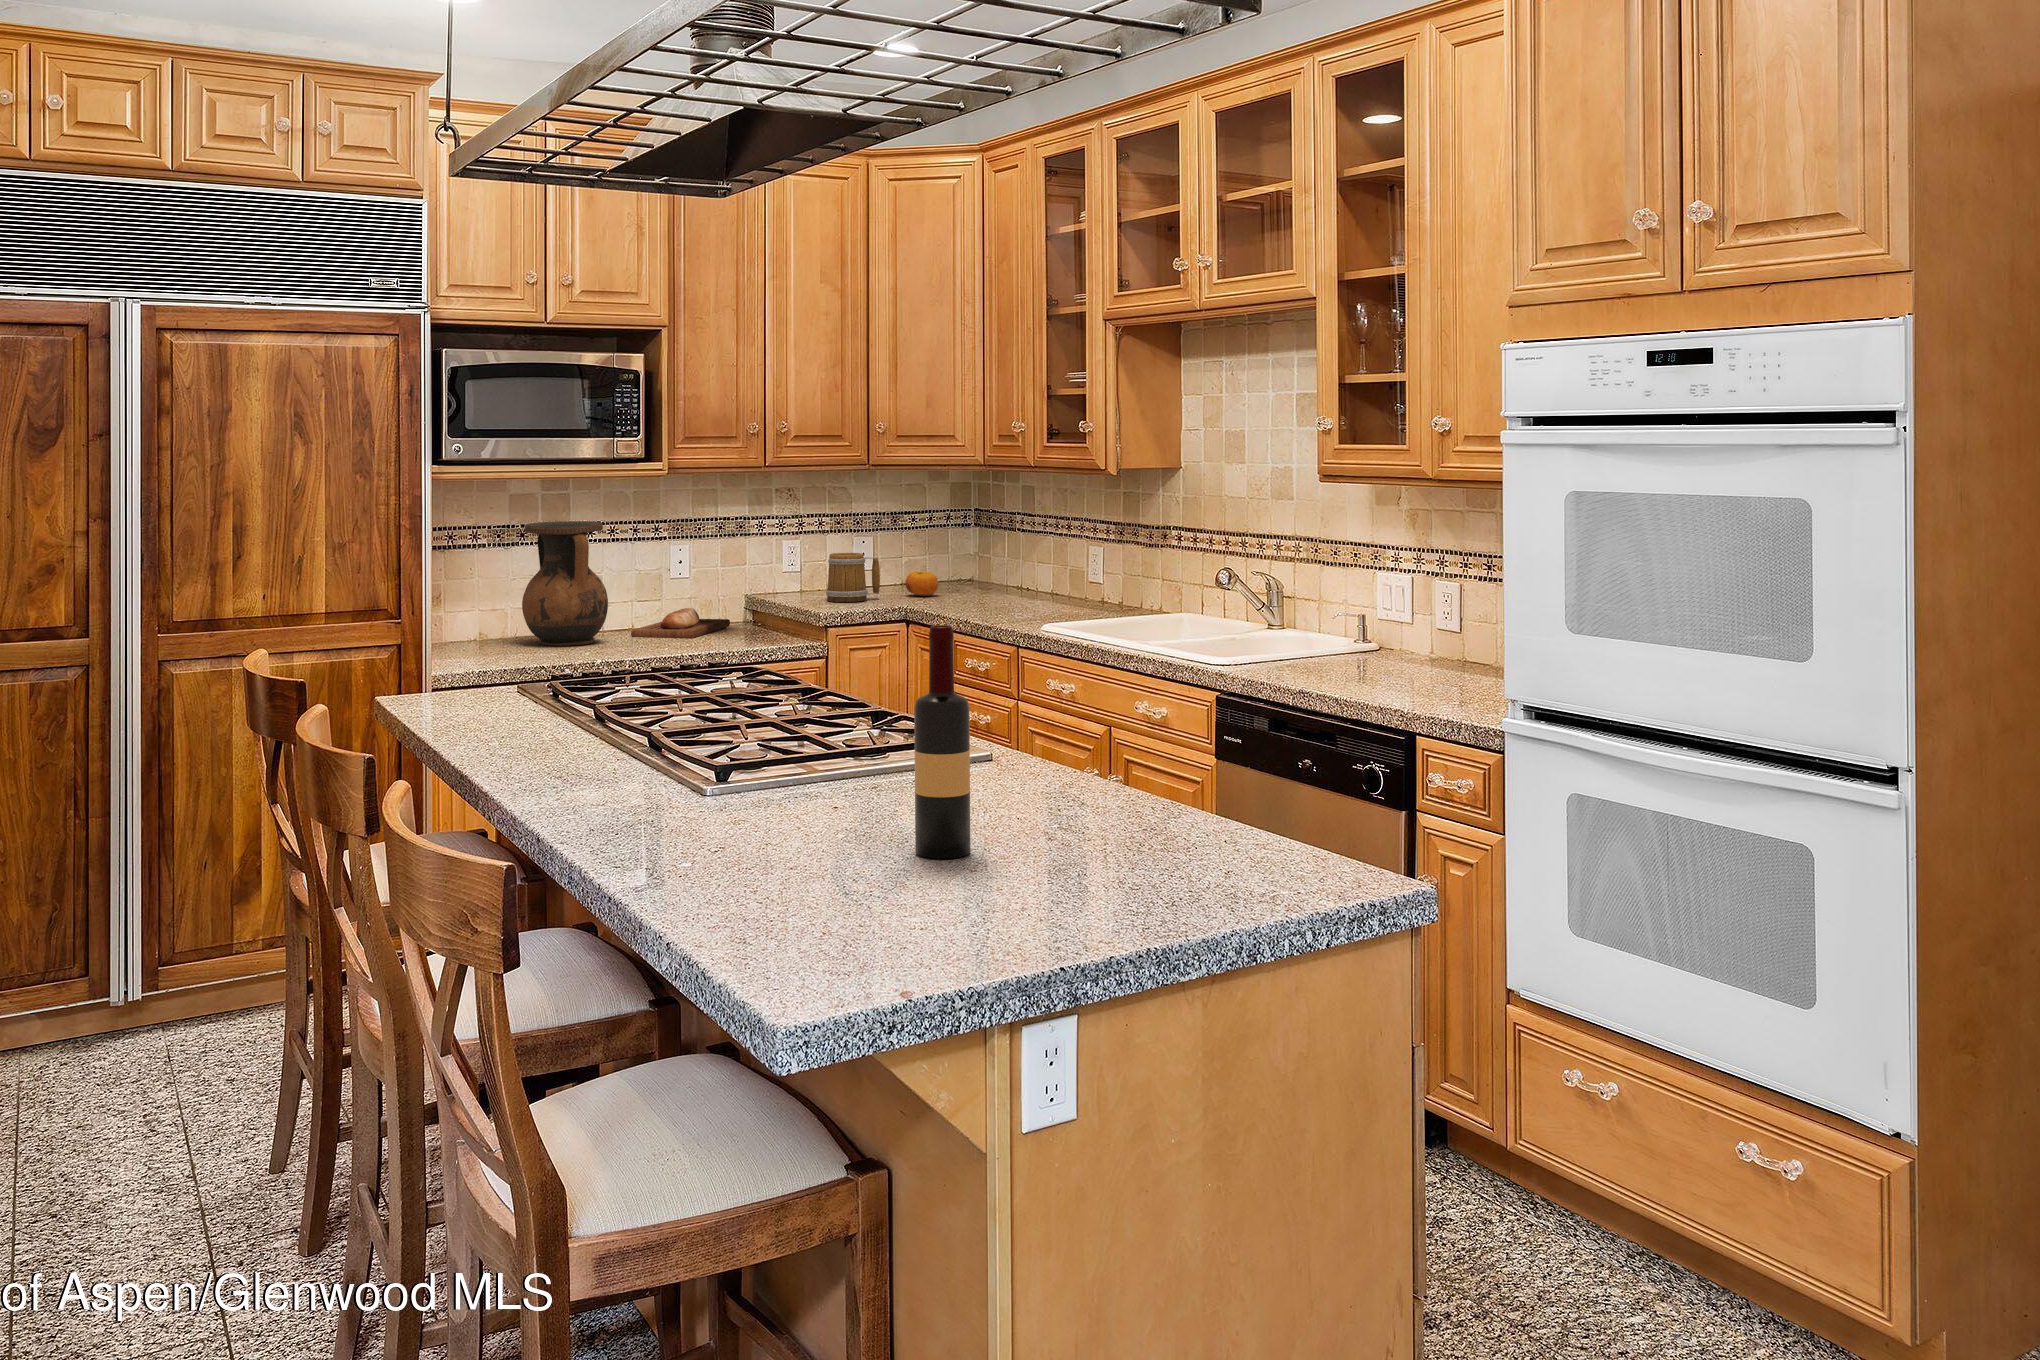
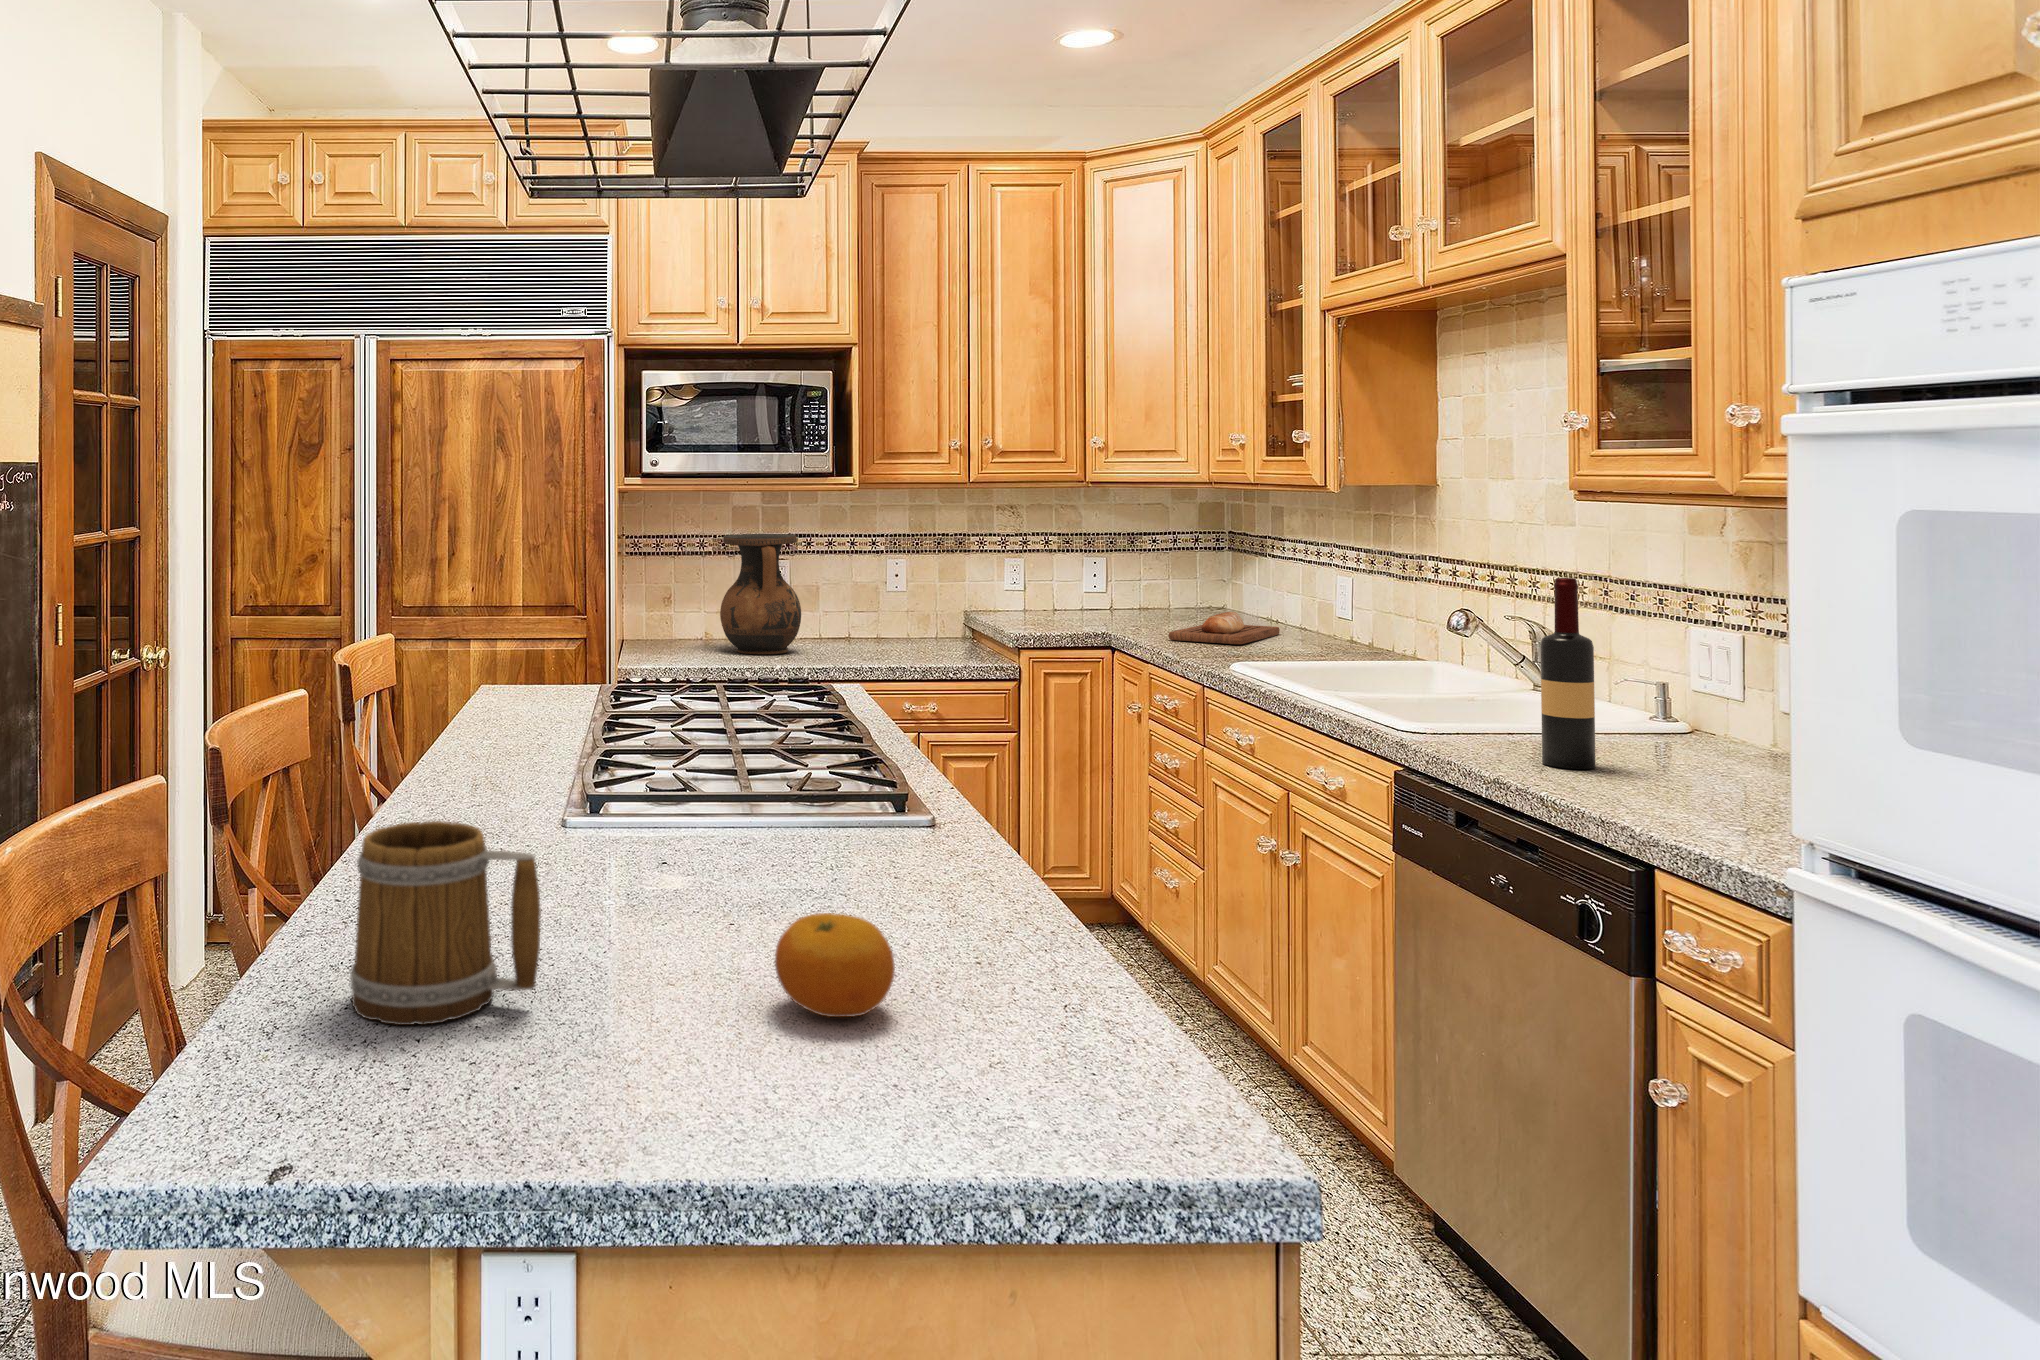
mug: present [826,553,880,602] -> present [350,821,541,1025]
fruit: present [905,571,938,596] -> present [775,913,895,1017]
bread loaf: present [631,608,730,638] -> present [1169,612,1280,644]
wine bottle: present [914,625,971,859] -> present [1541,578,1596,769]

